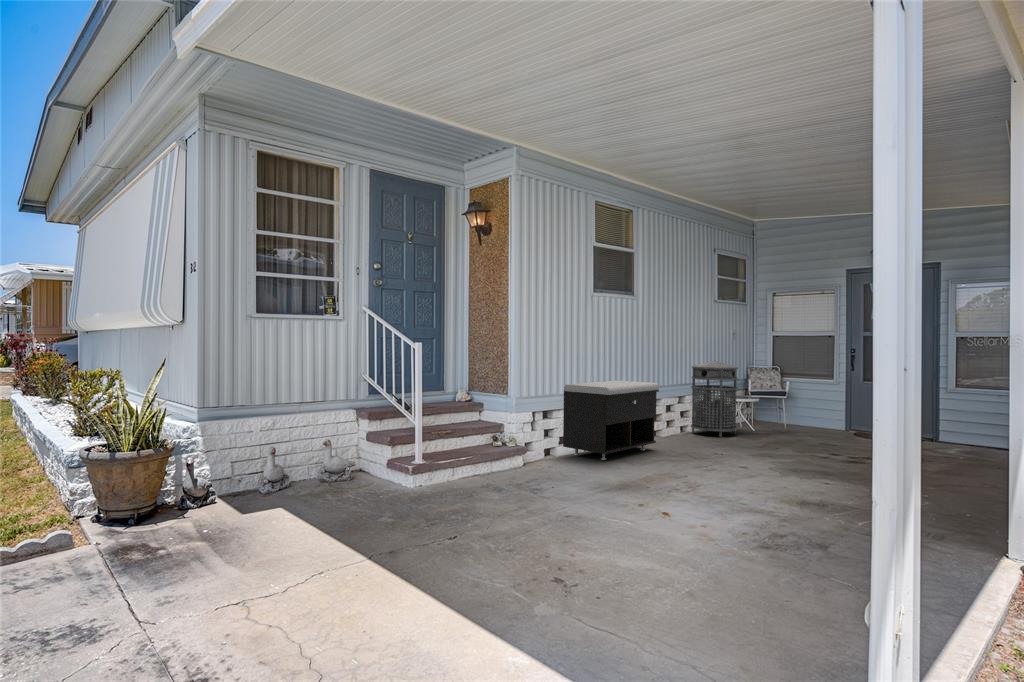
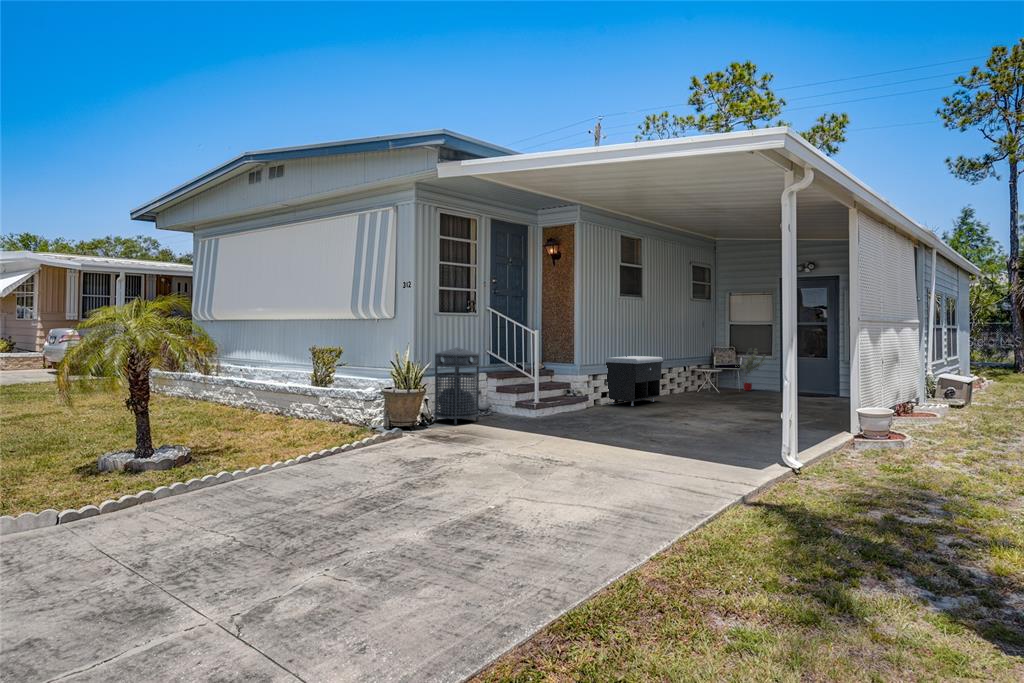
trash can: present [691,361,738,437] -> present [434,347,479,424]
potted tree: none [772,368,826,429] -> present [735,350,766,391]

